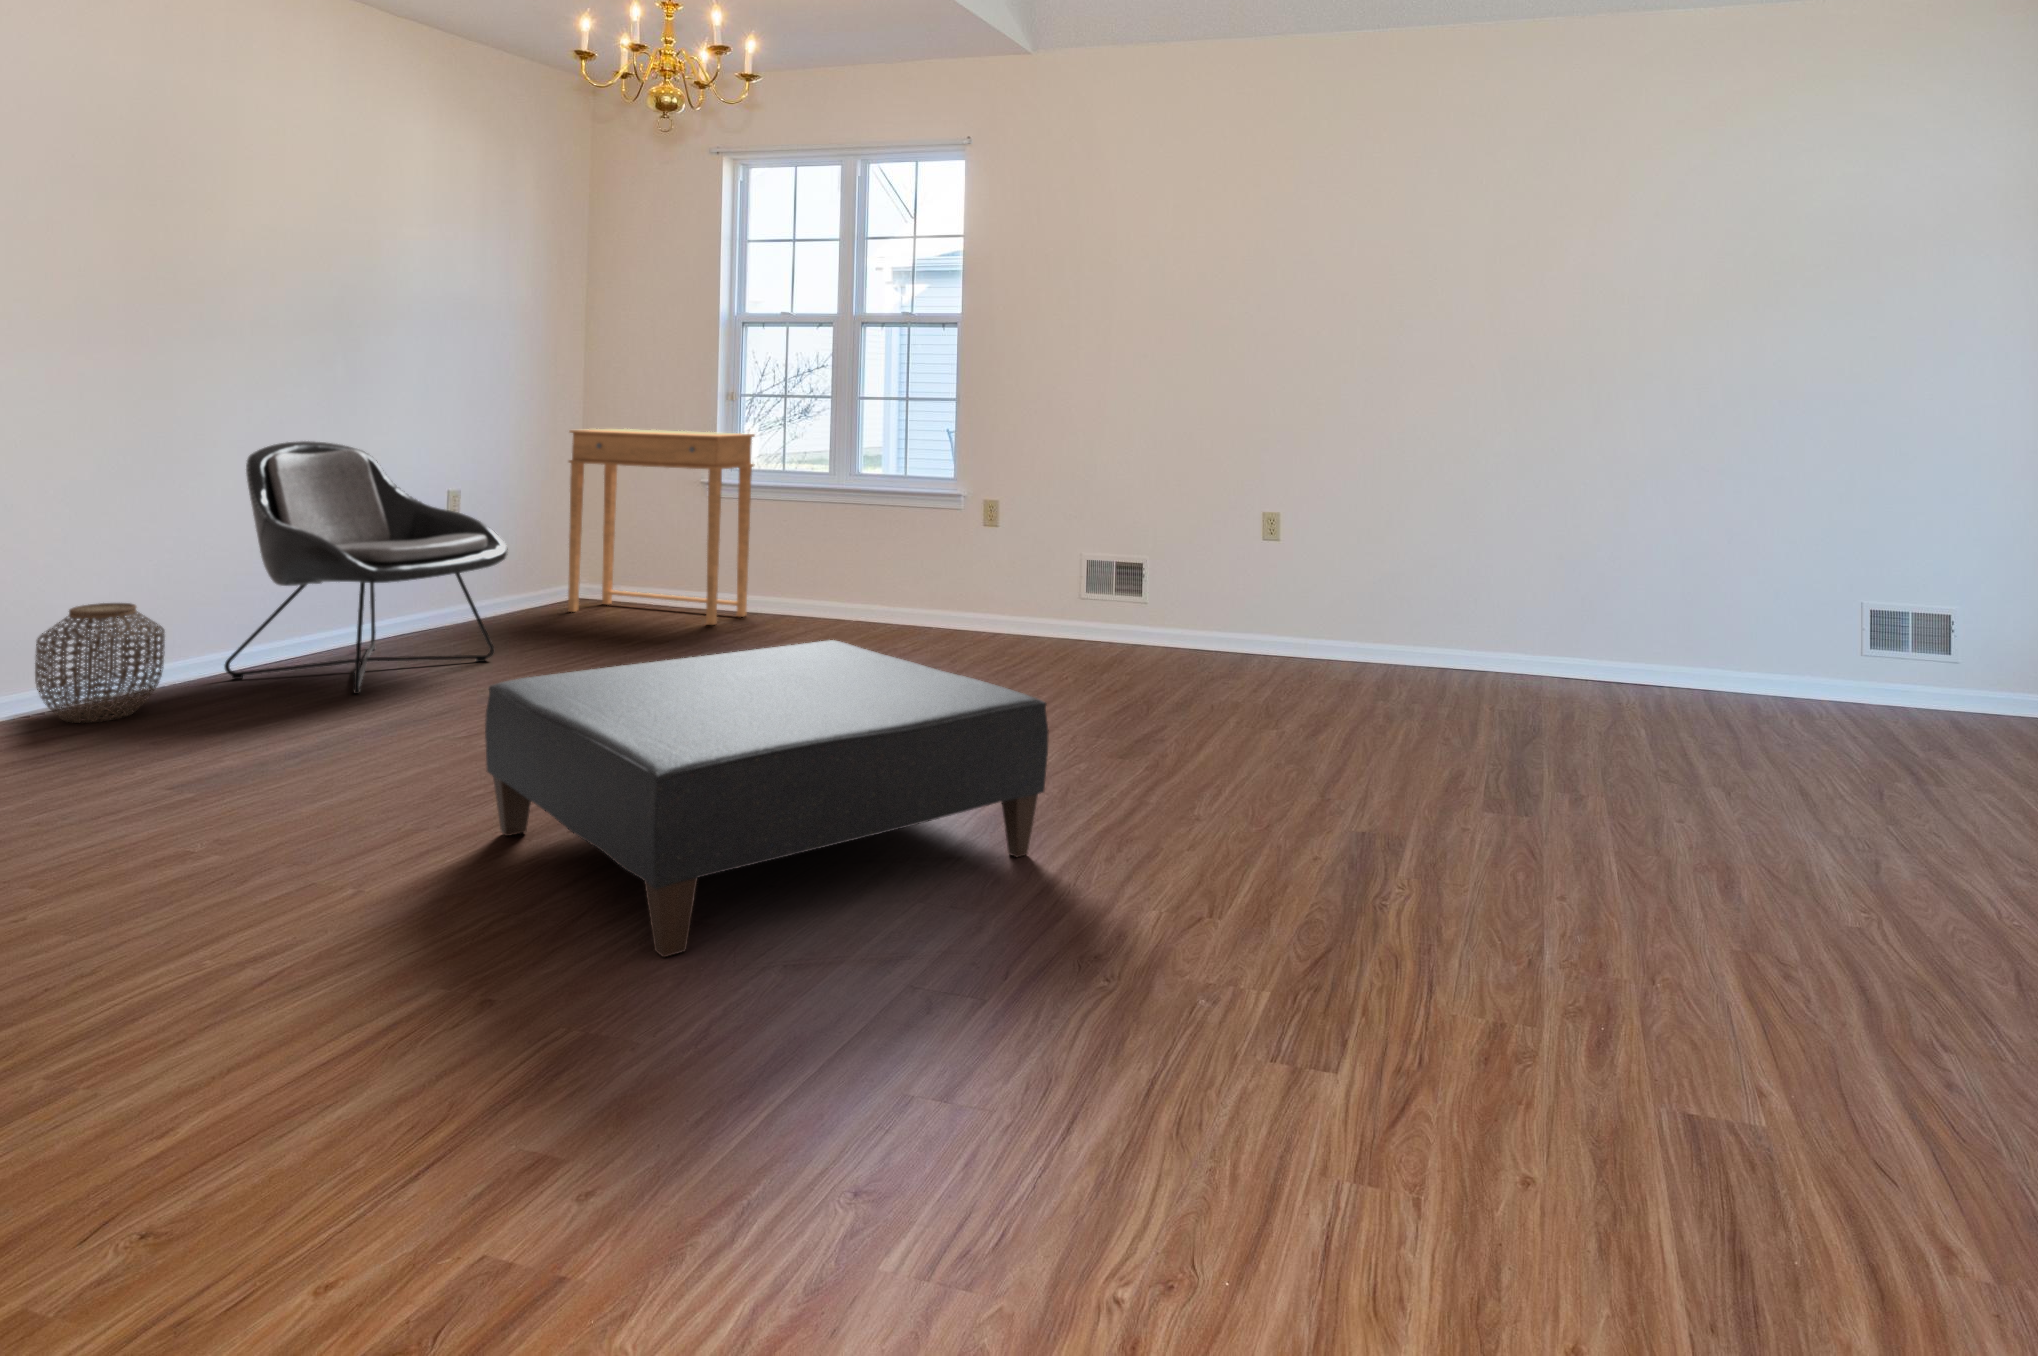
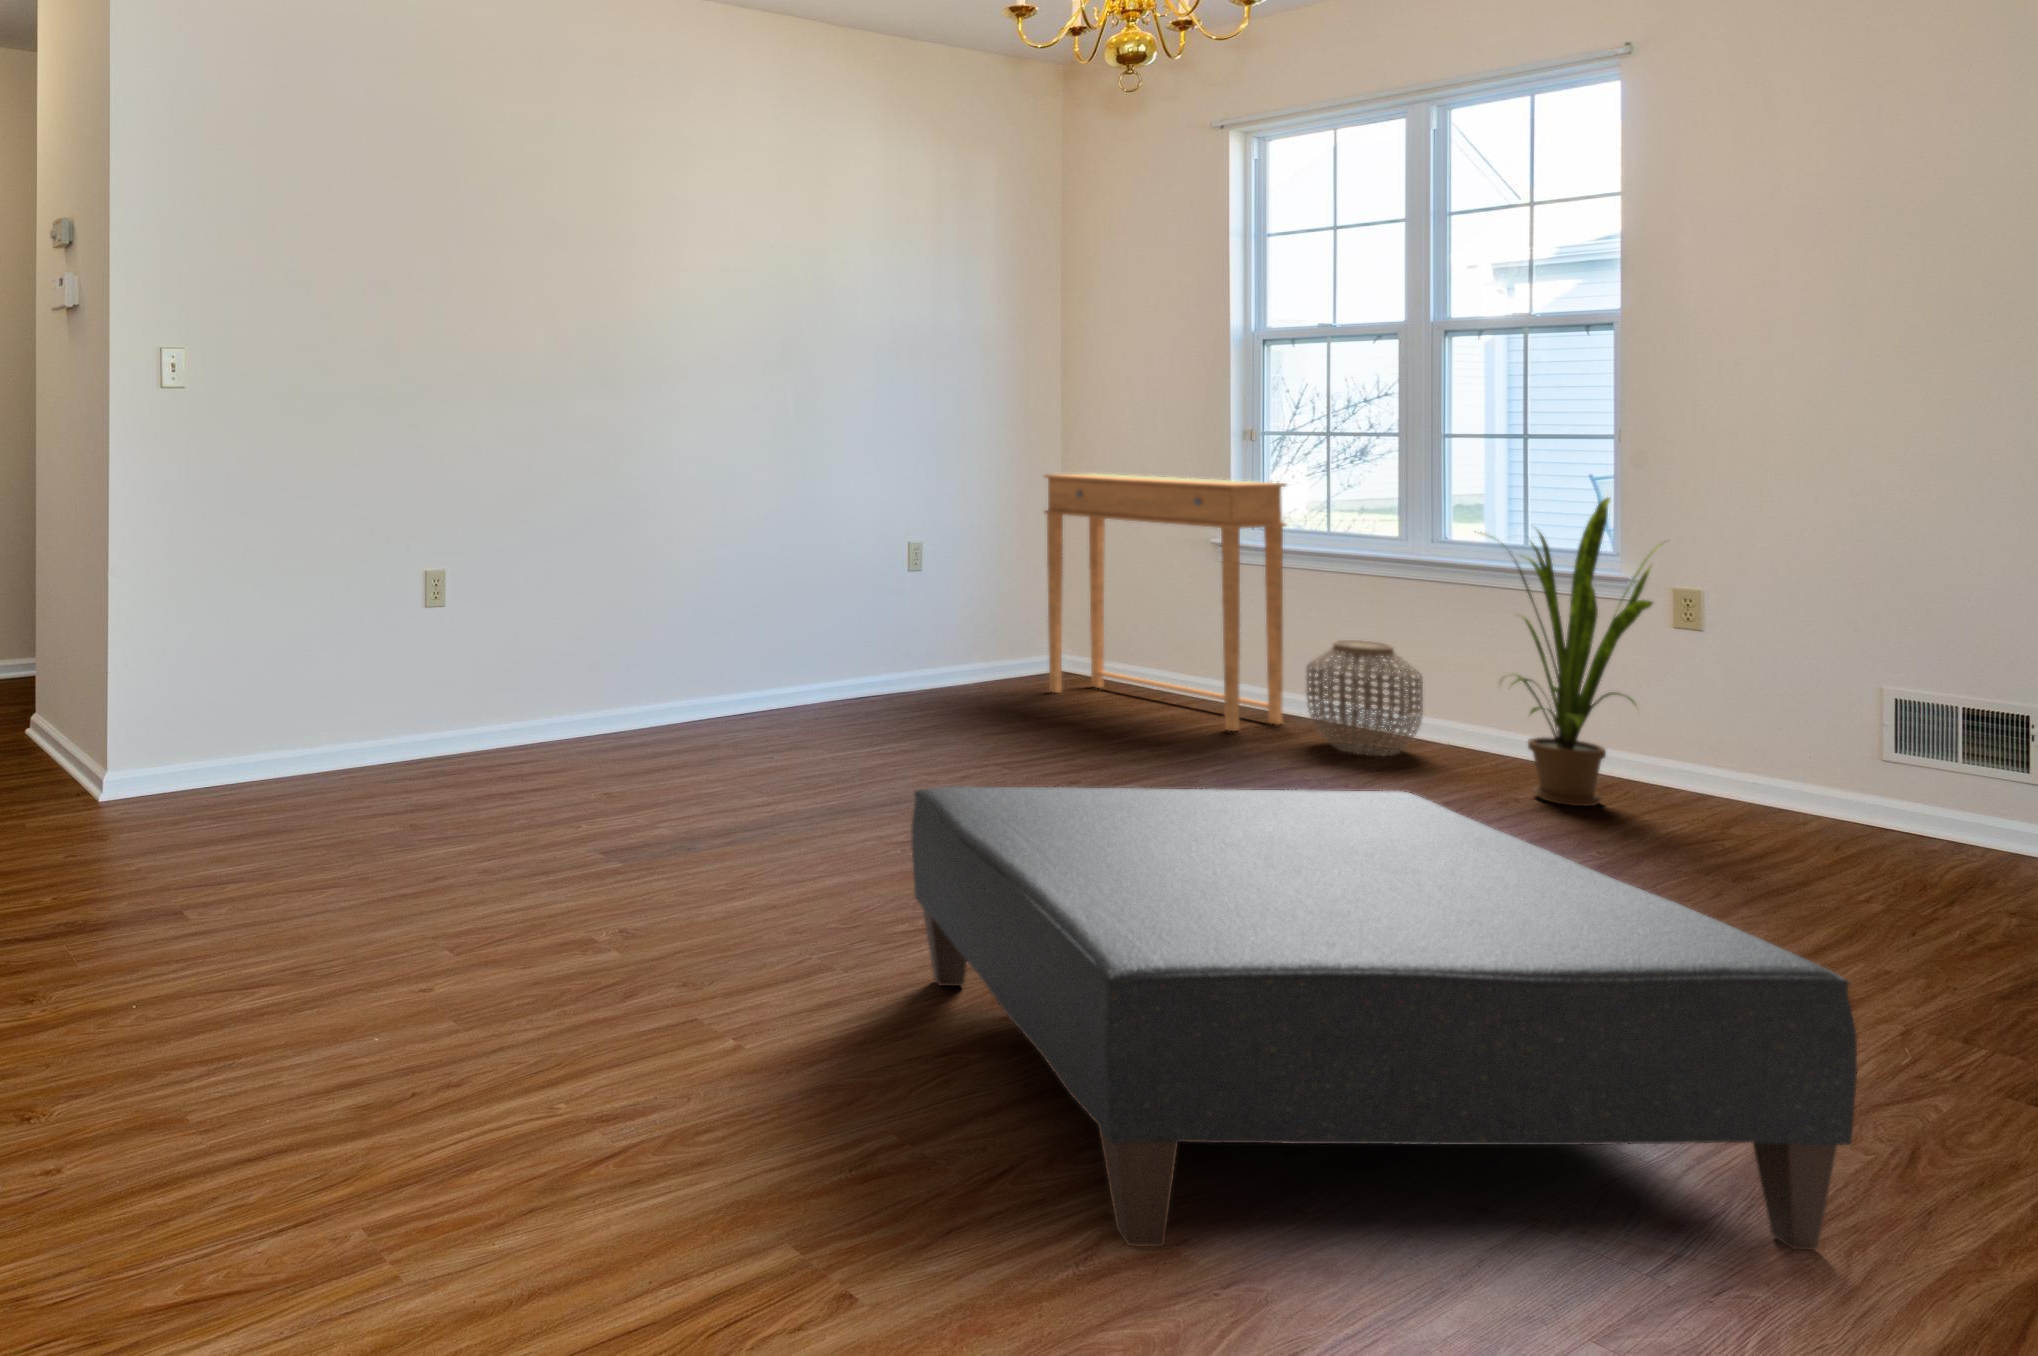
house plant: none [874,439,984,646] -> present [1492,497,1653,806]
lounge chair: present [224,441,508,694] -> none [688,482,968,763]
woven basket: present [35,603,165,723] -> present [1307,640,1423,756]

